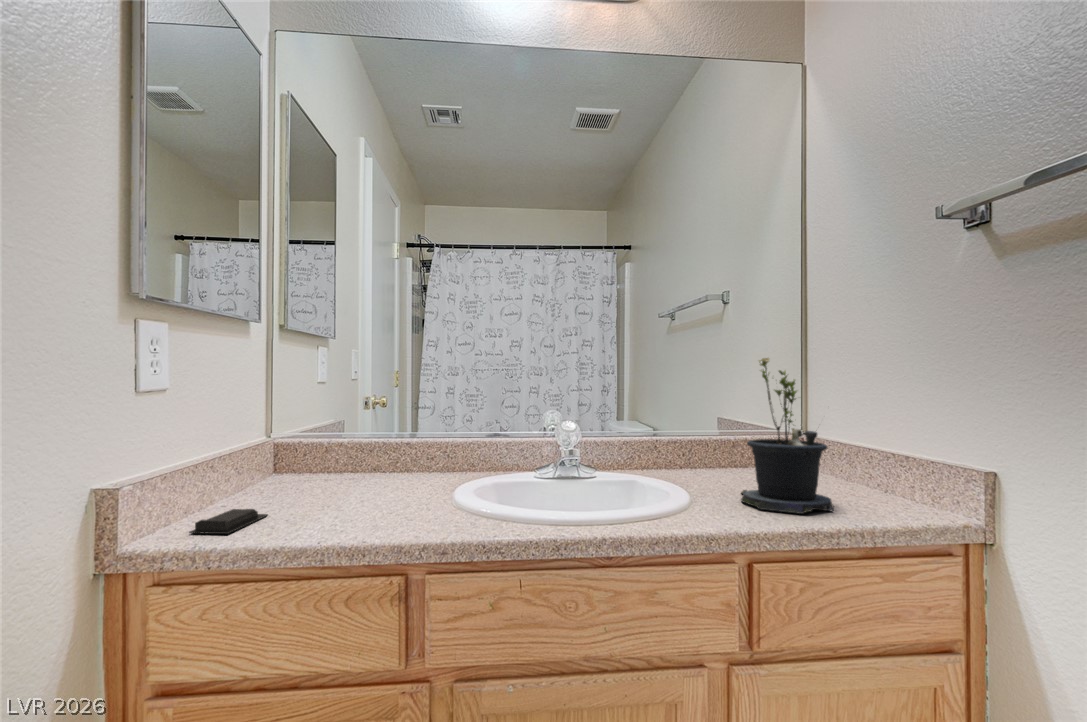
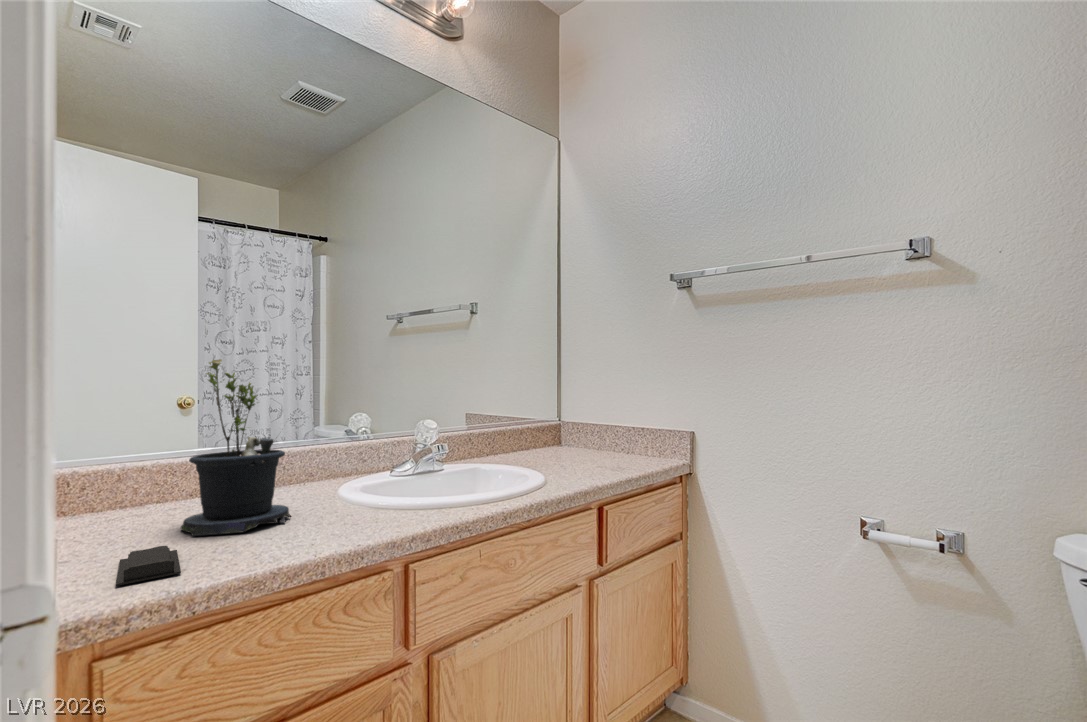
potted plant: present [741,358,833,514] -> present [181,359,291,536]

